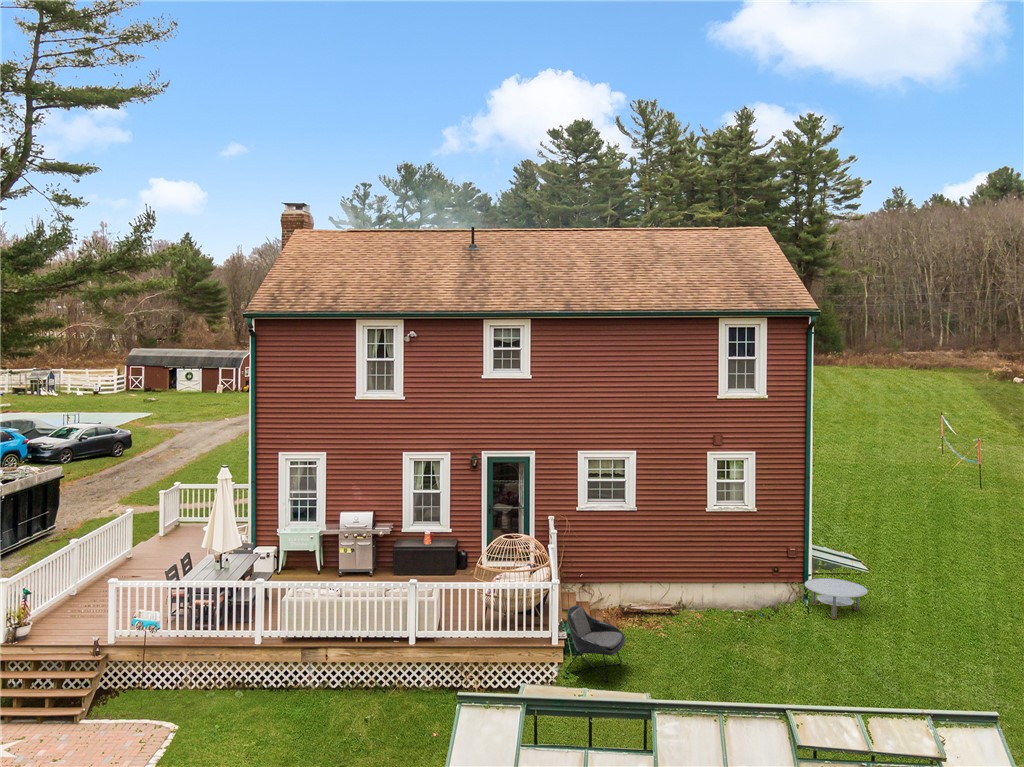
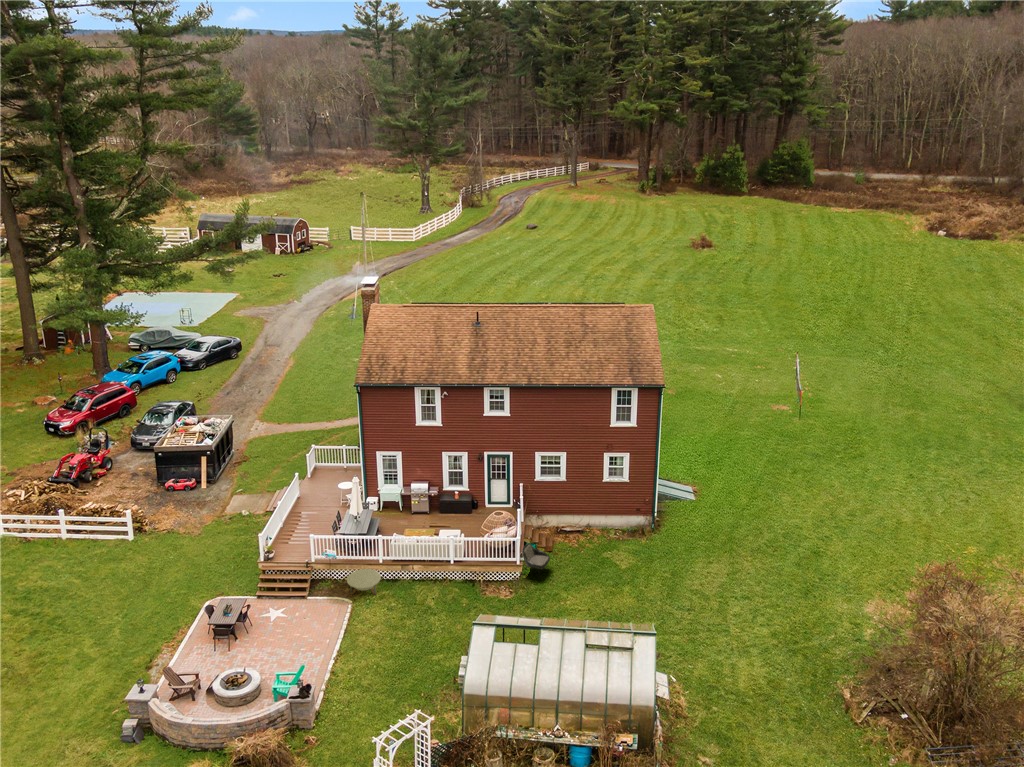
round table: present [805,578,867,619] -> present [347,569,381,595]

